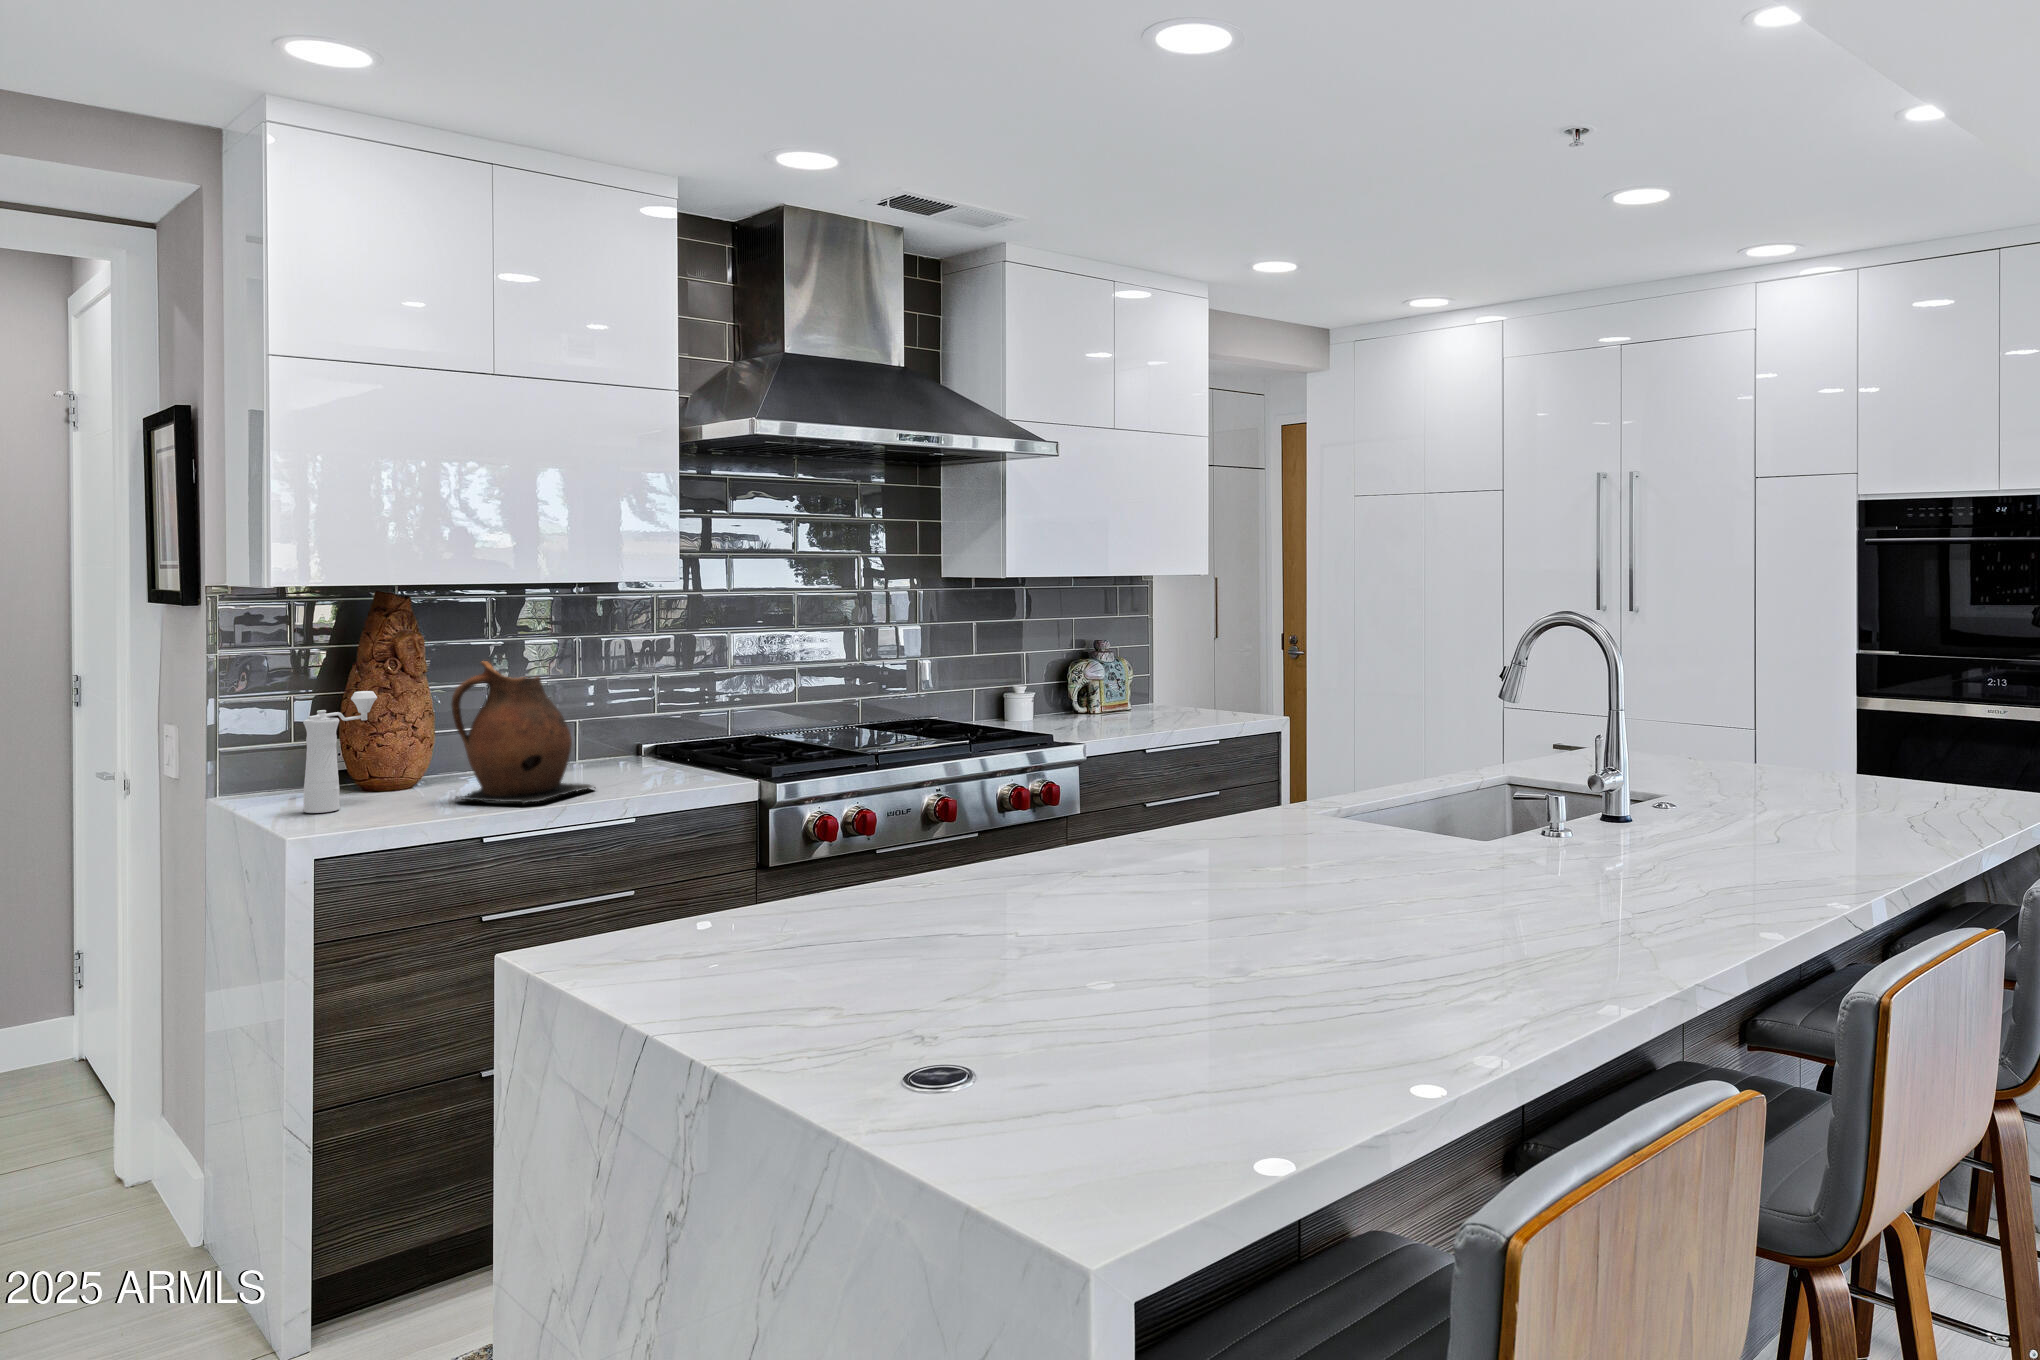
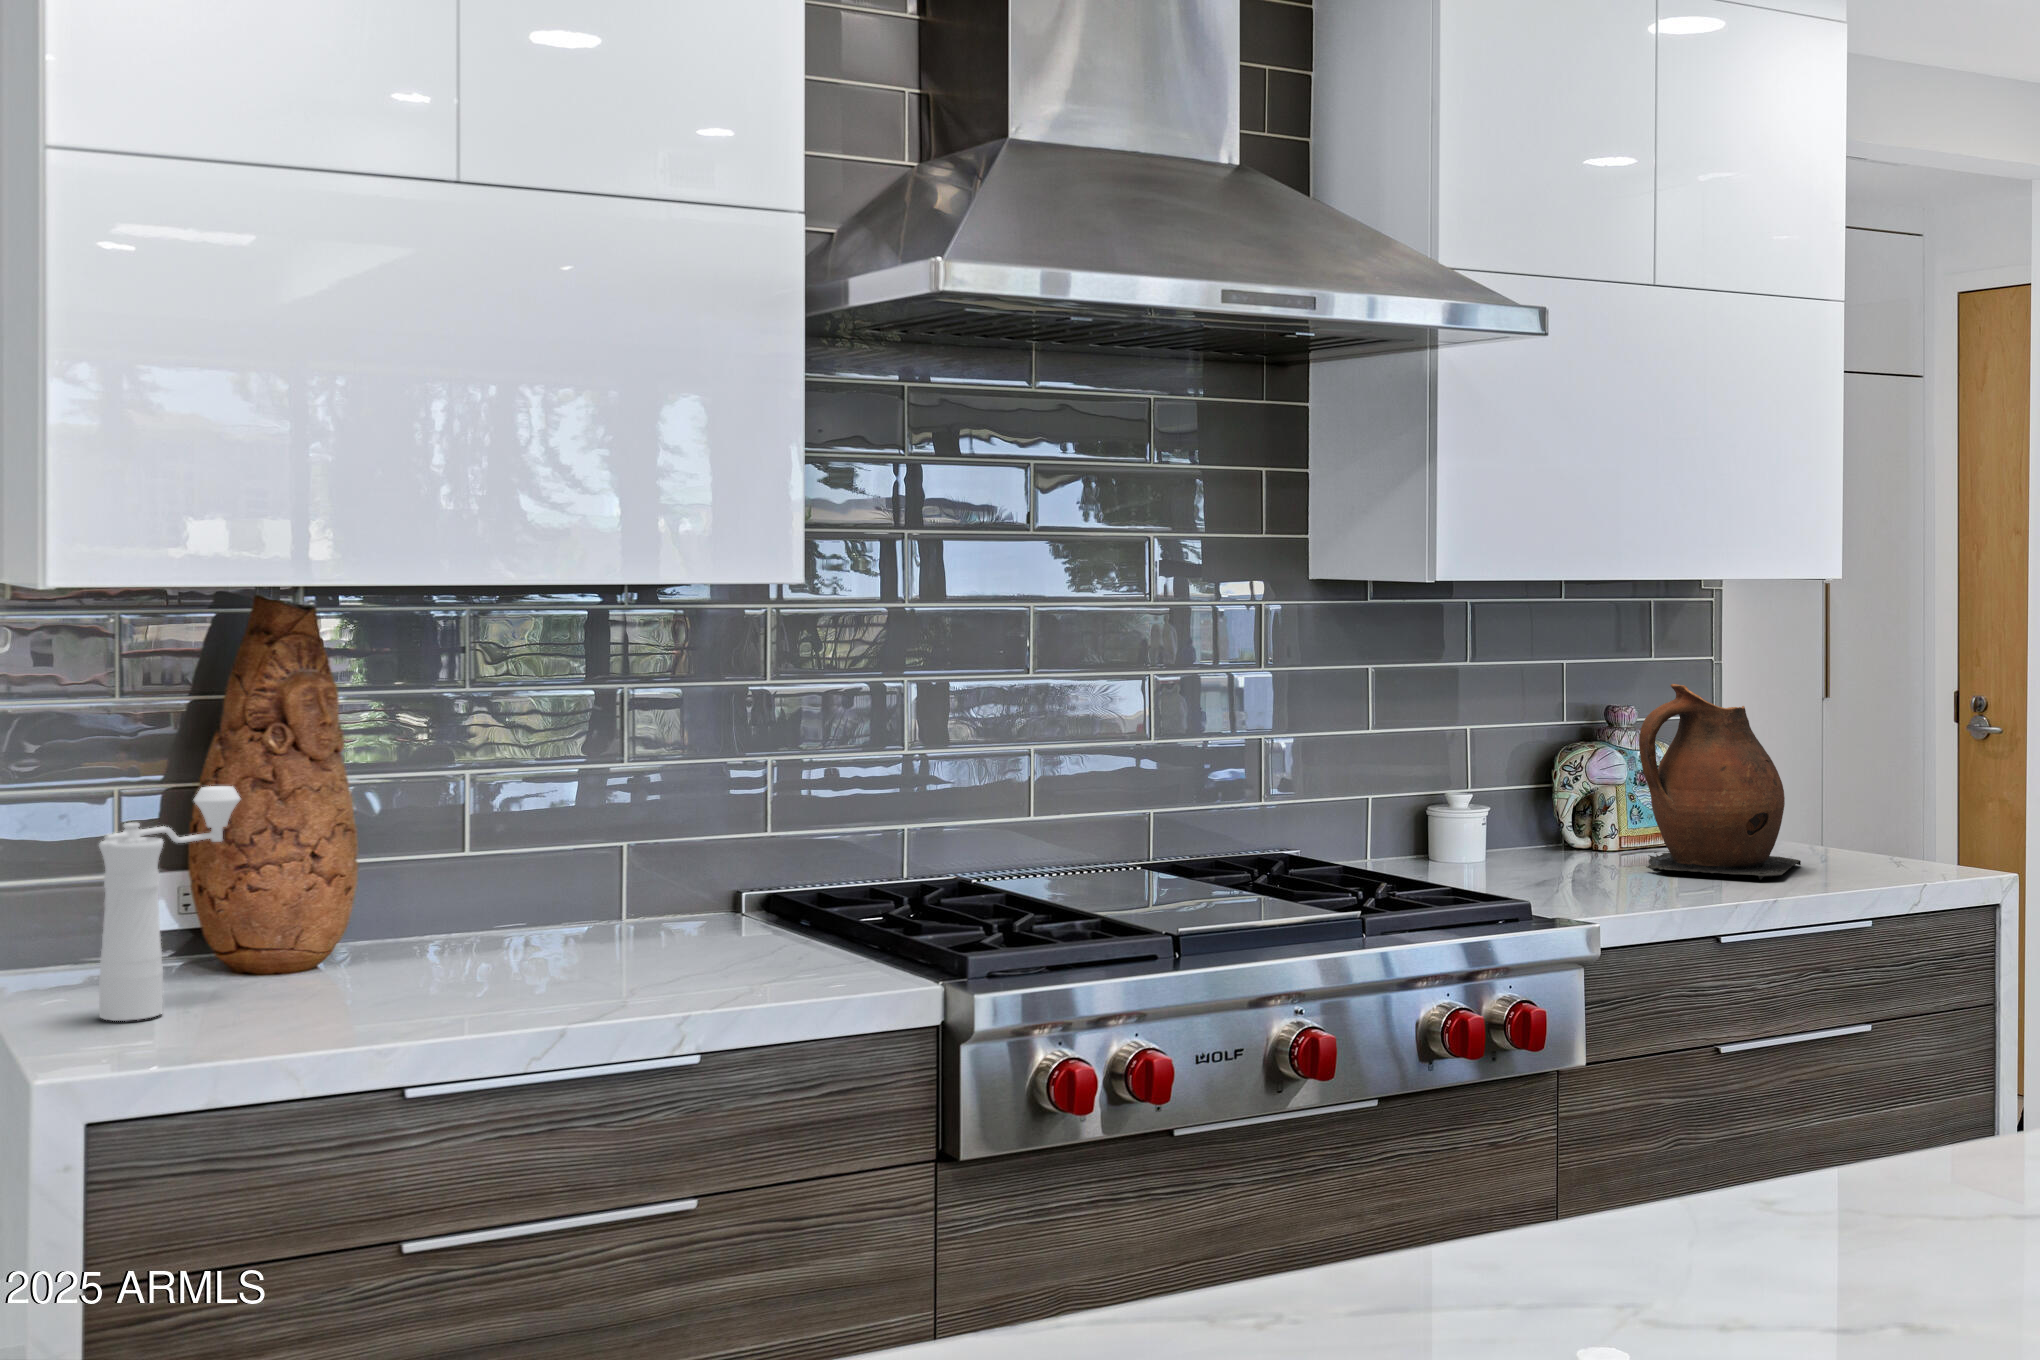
ceramic pitcher: present [451,661,596,804] -> present [1639,684,1801,880]

